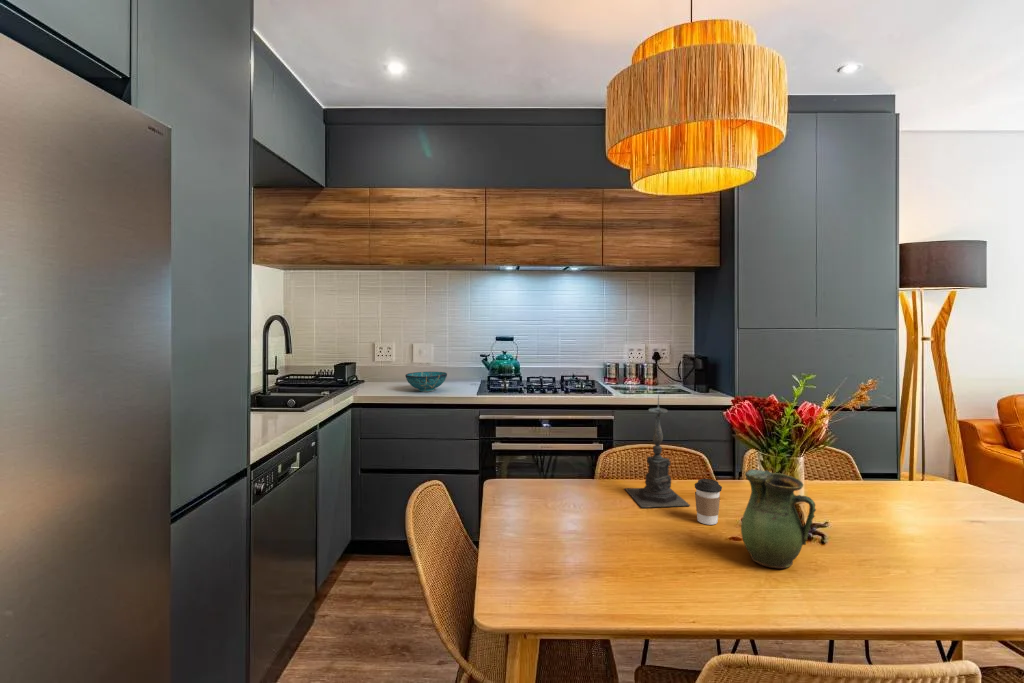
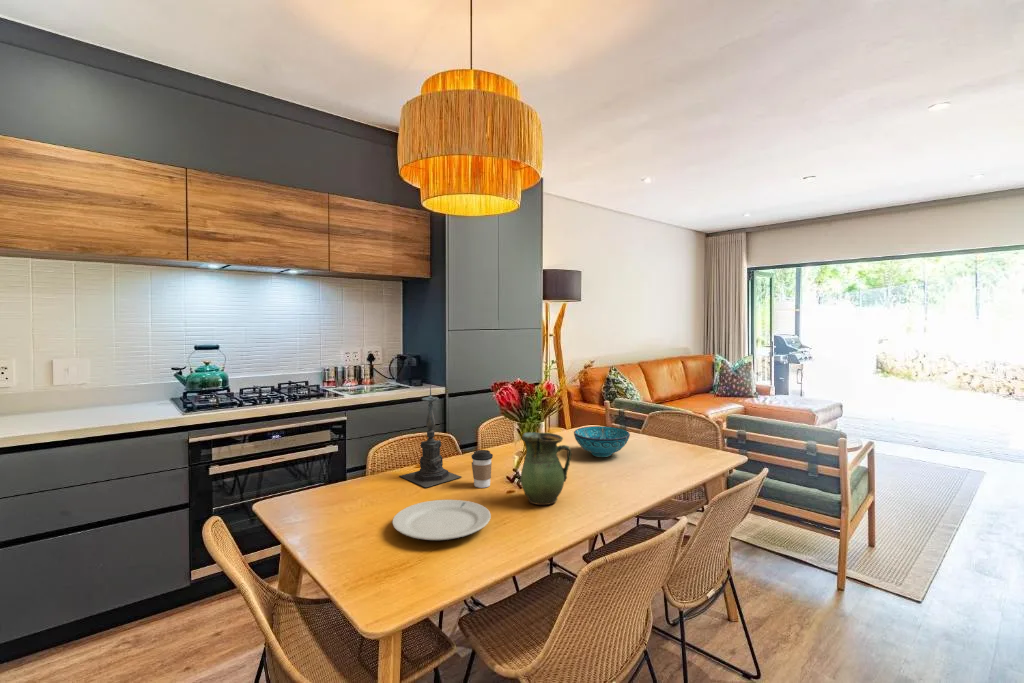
bowl: present [405,372,447,392] -> present [574,426,630,457]
plate: none [574,522,684,572] -> present [392,500,491,541]

